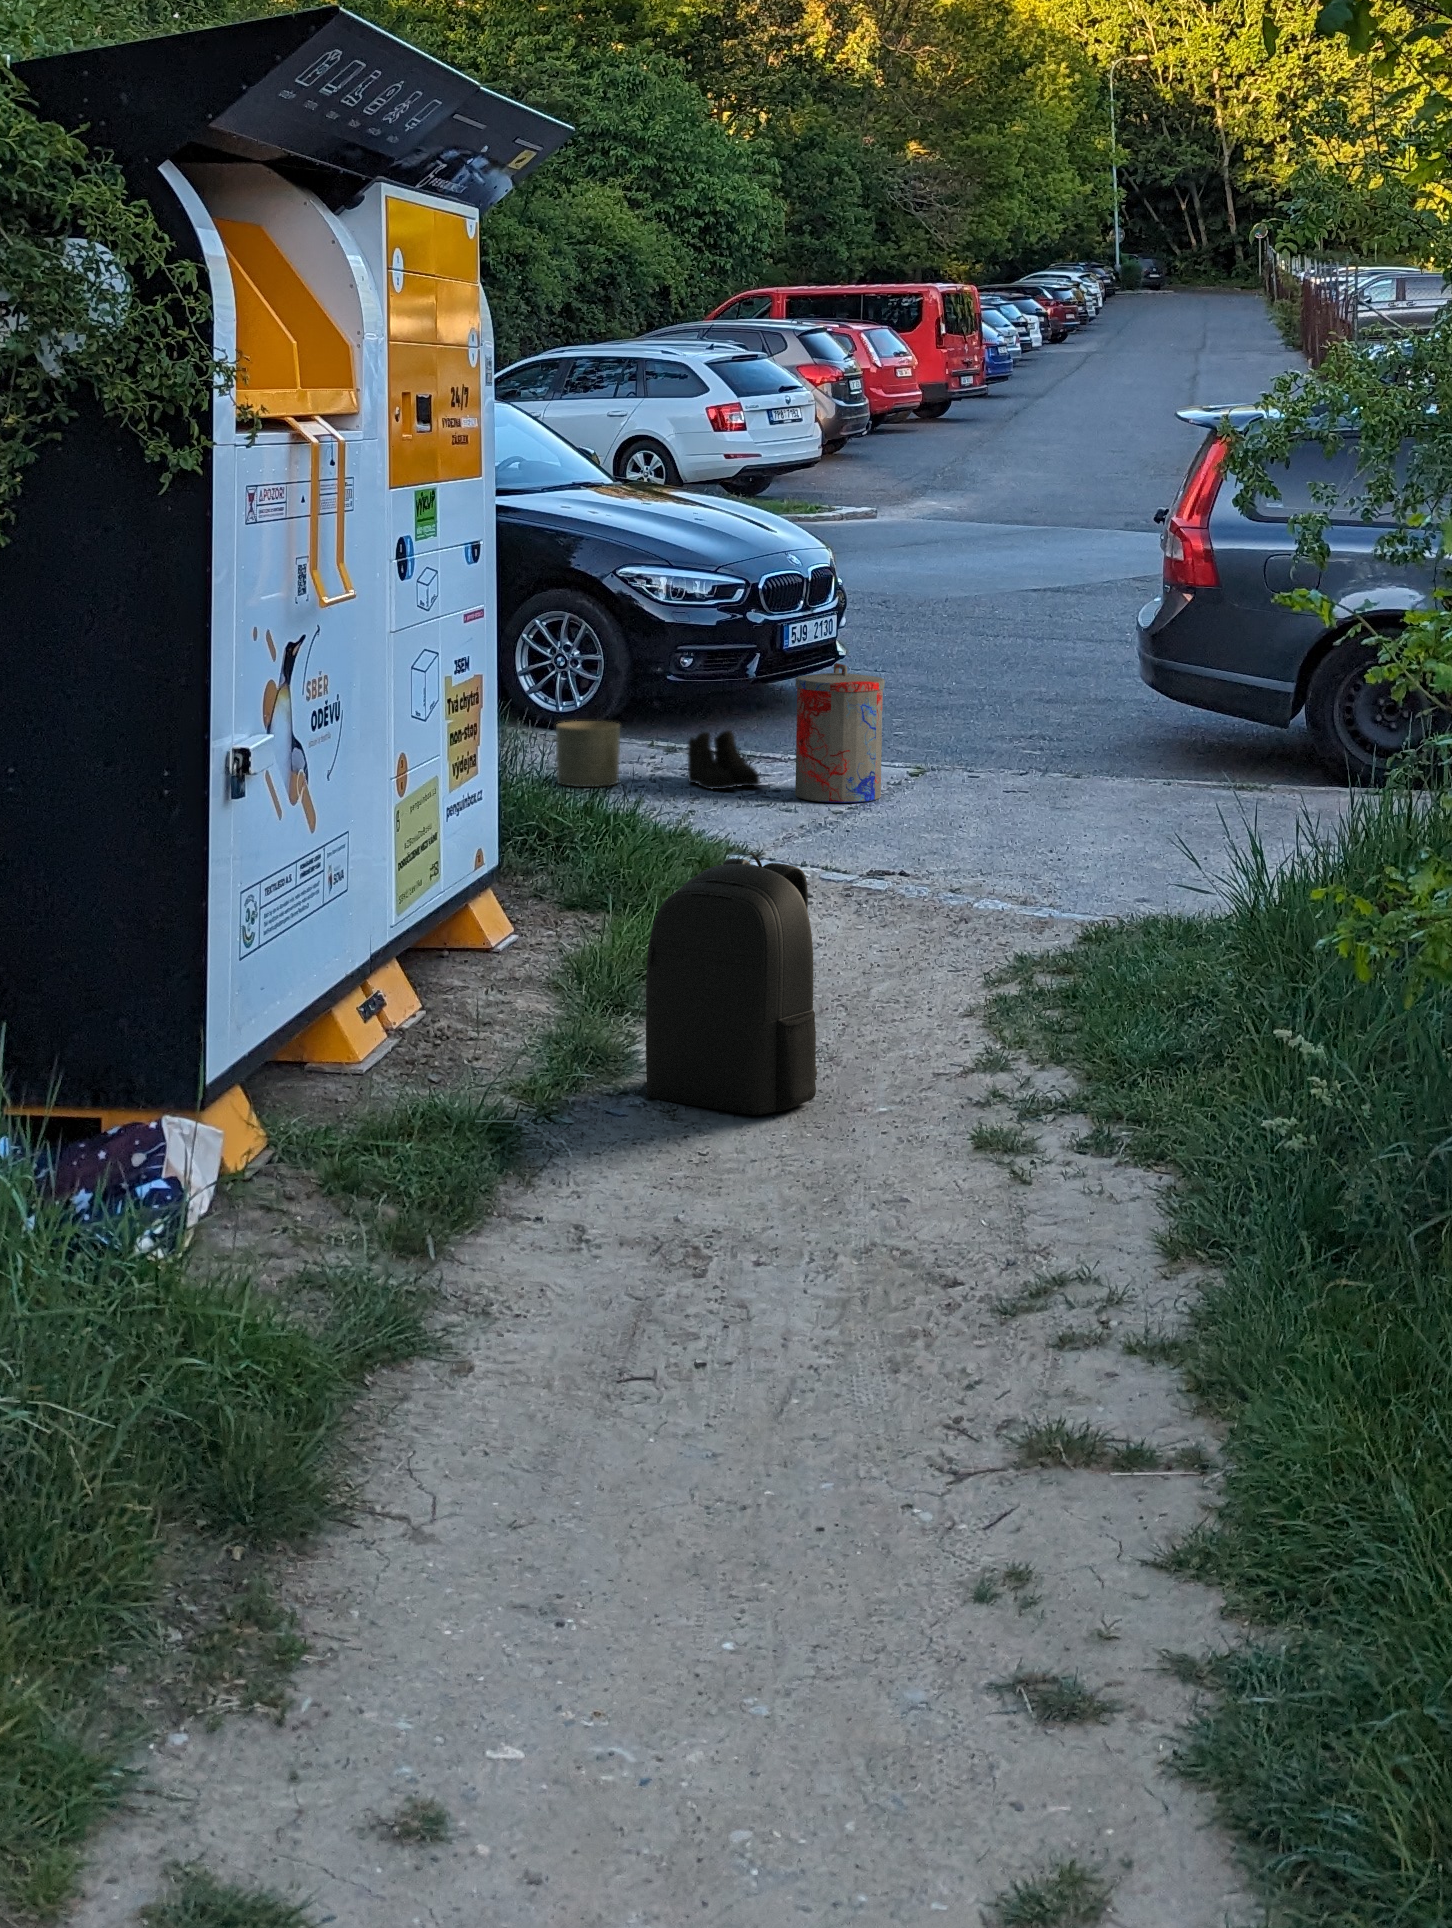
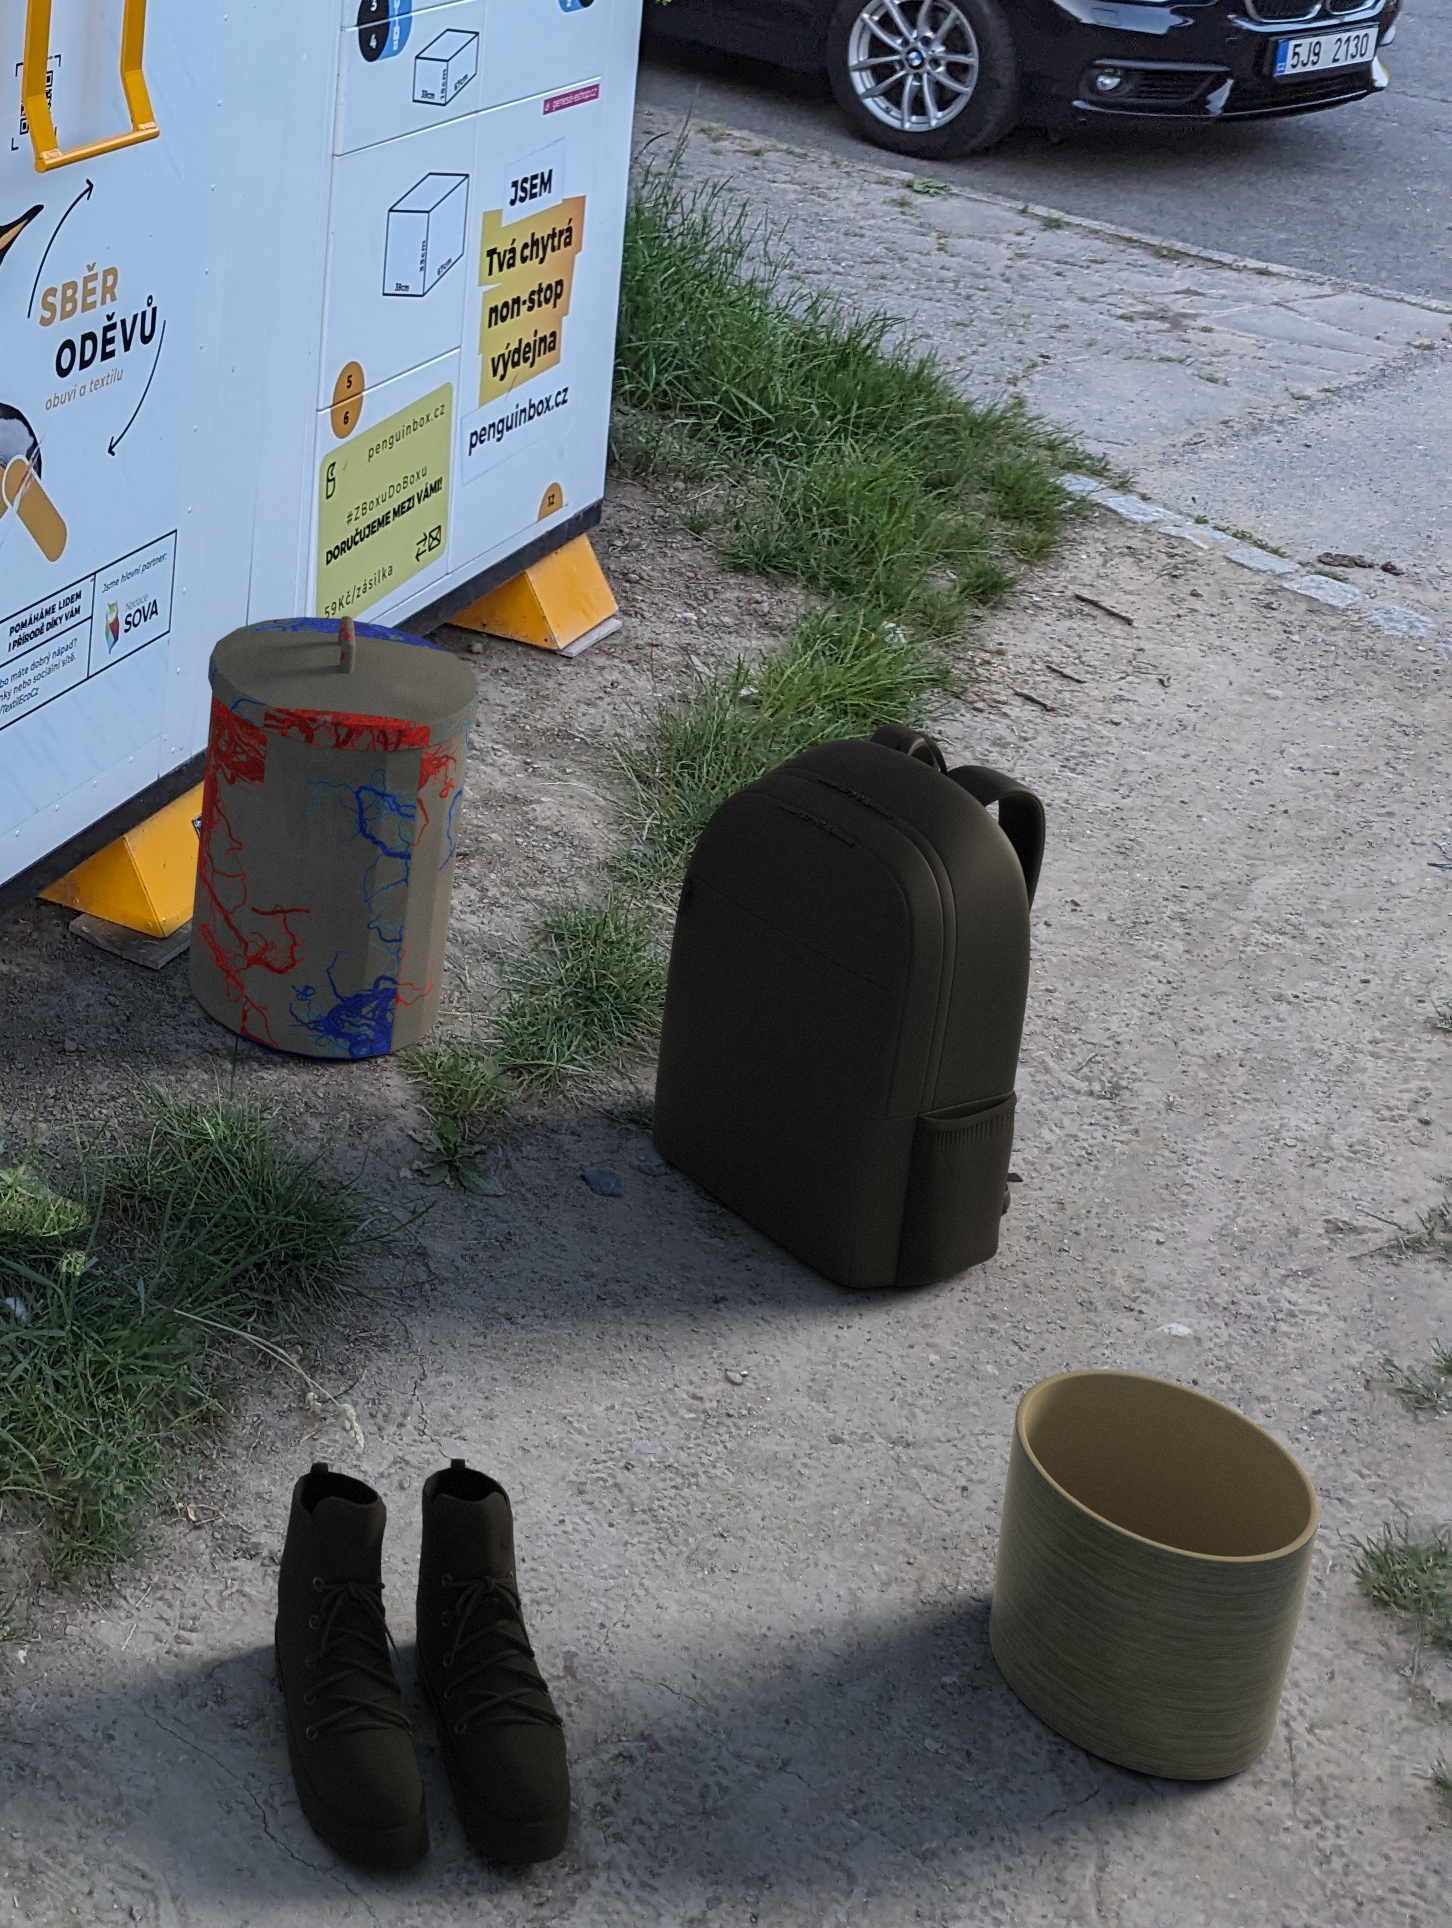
trash can: present [795,663,885,803] -> present [188,616,480,1058]
planter: present [556,721,620,787] -> present [989,1369,1319,1780]
boots: present [687,730,760,789] -> present [274,1458,570,1870]

